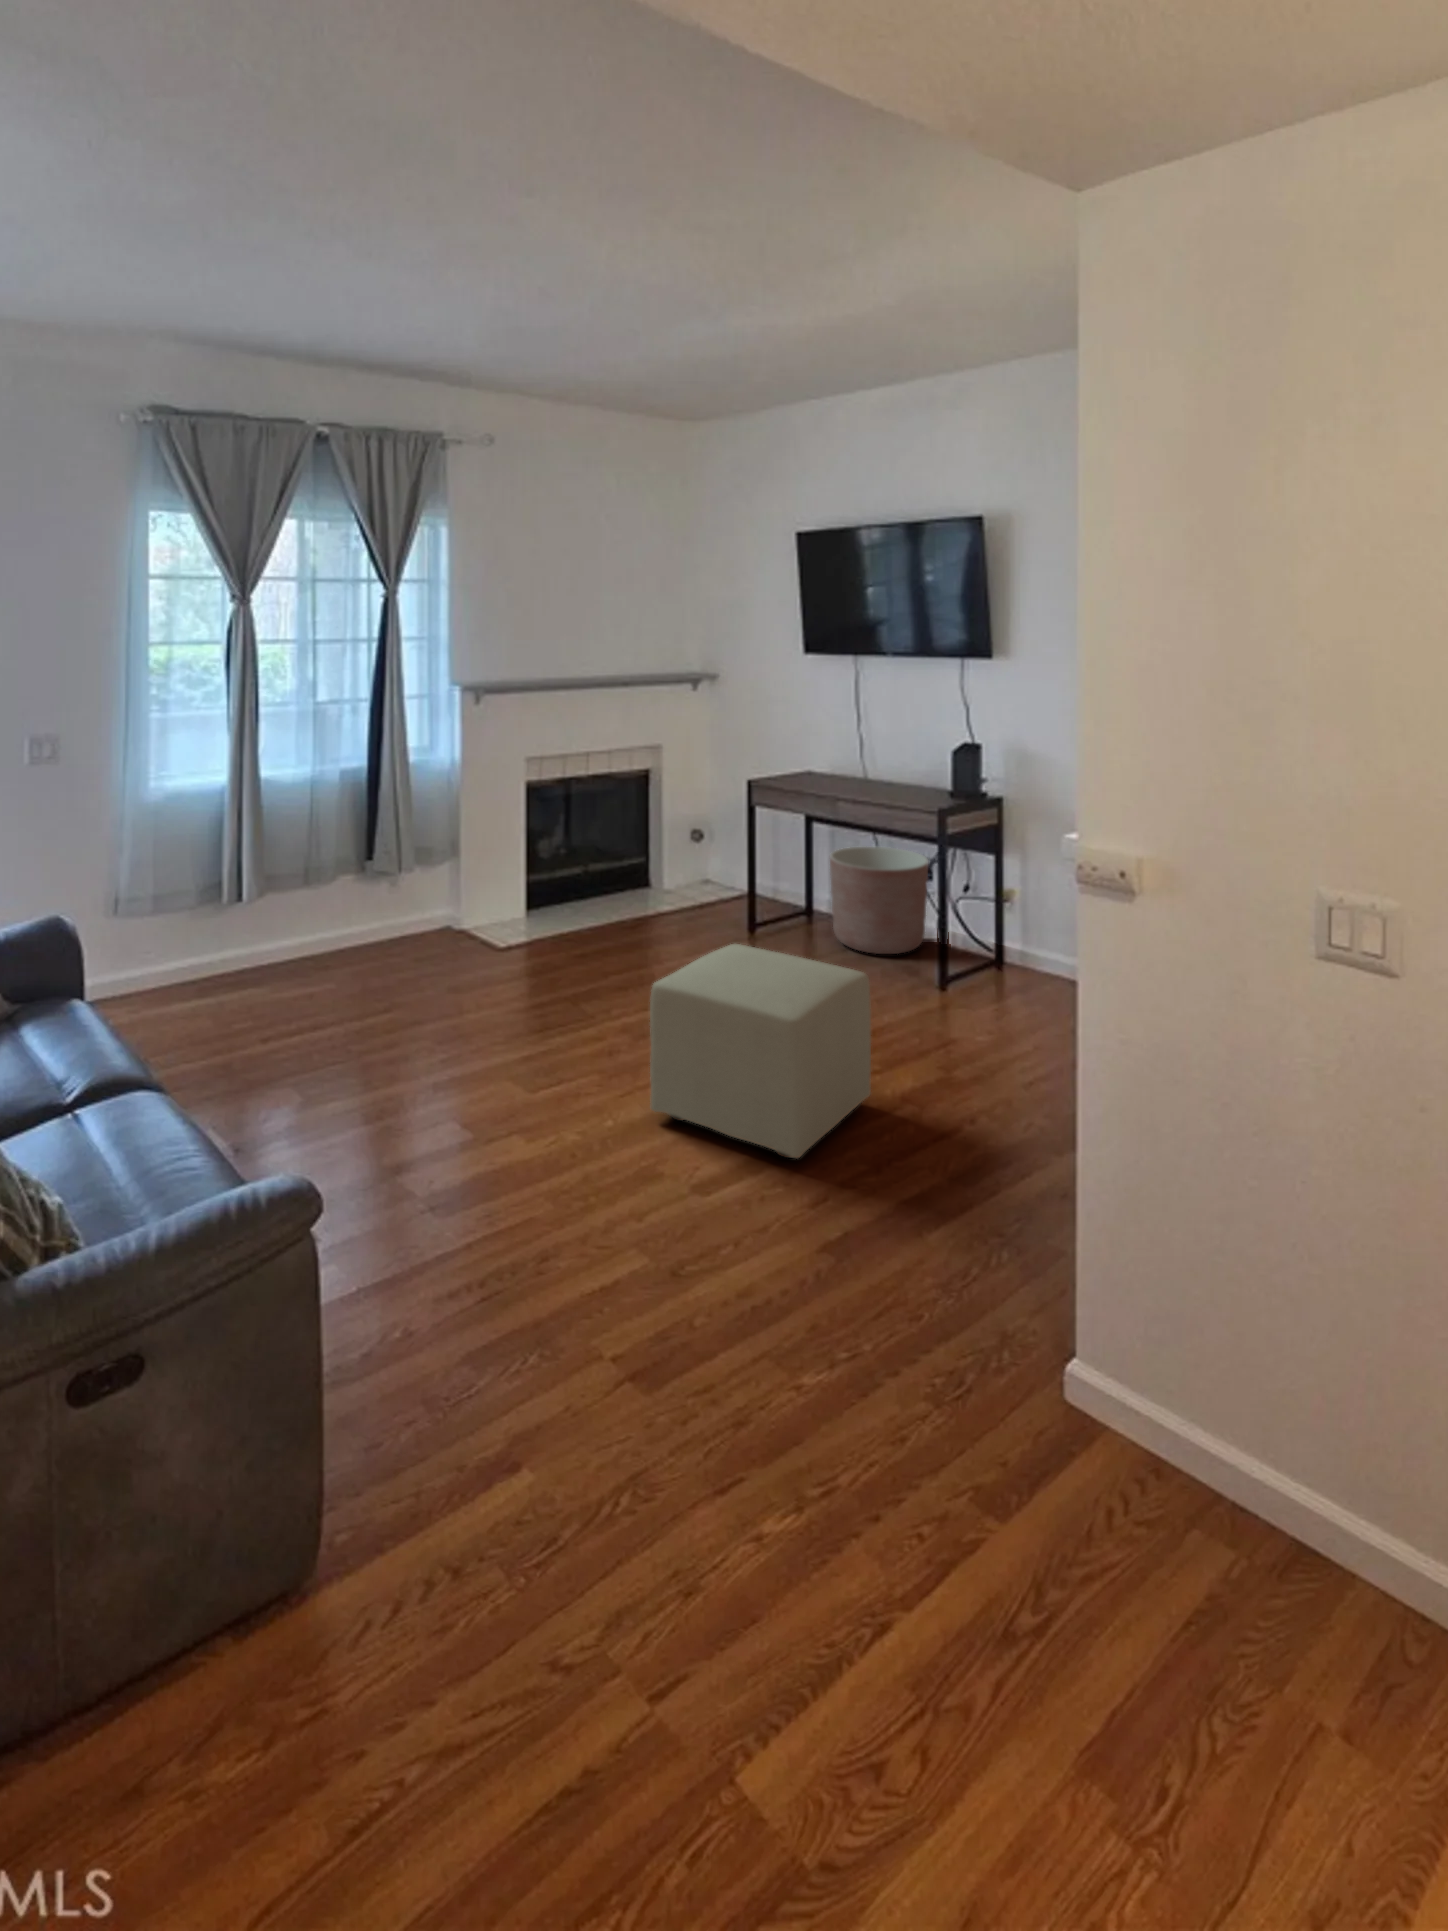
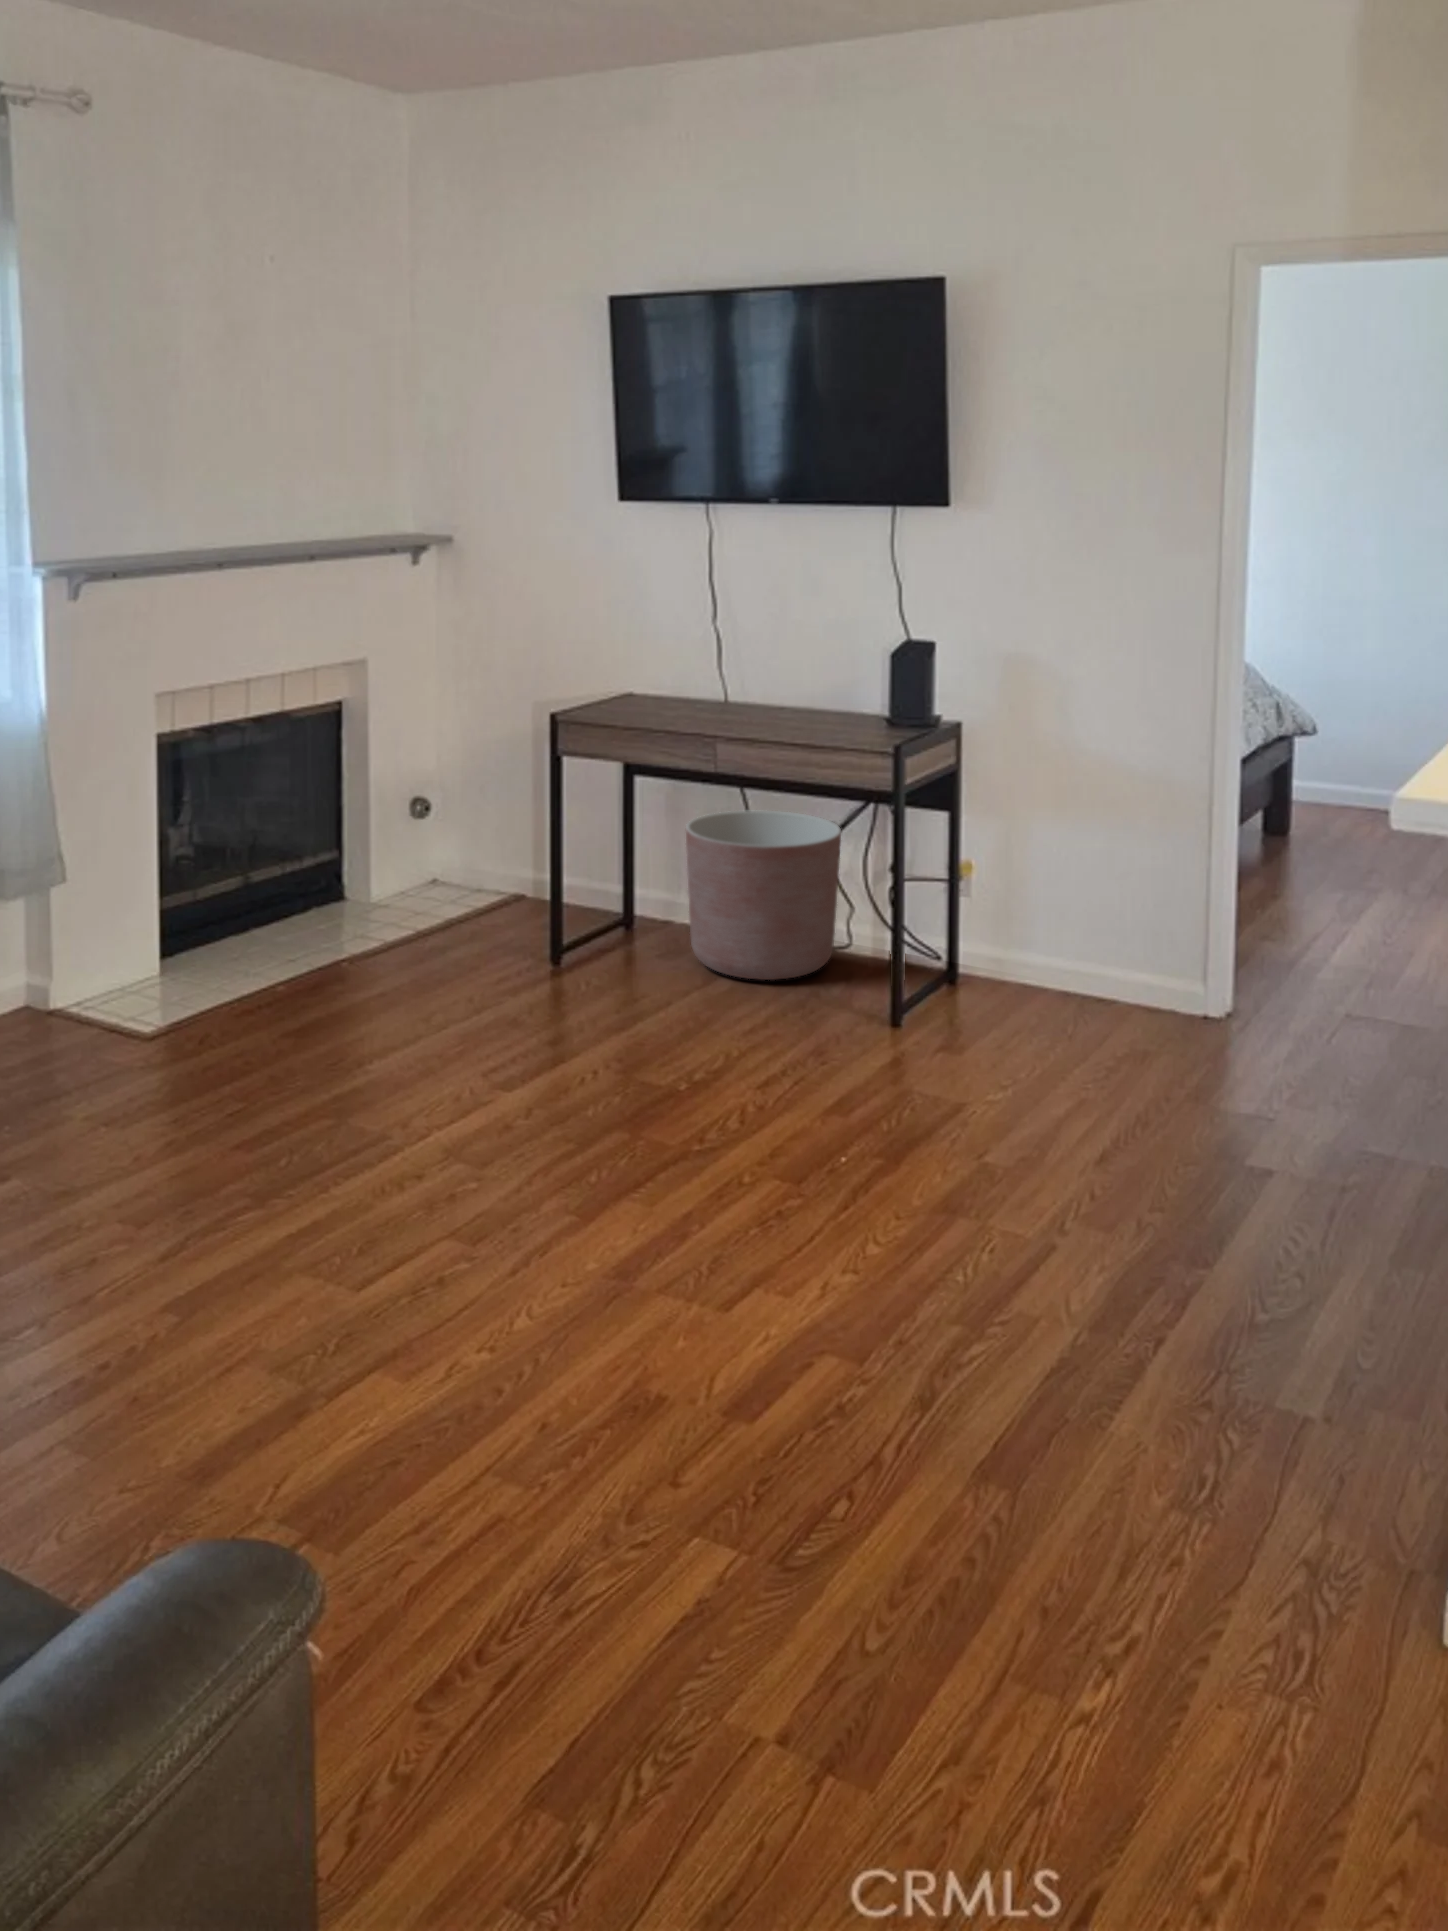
ottoman: present [650,944,871,1158] -> none [517,989,868,1345]

